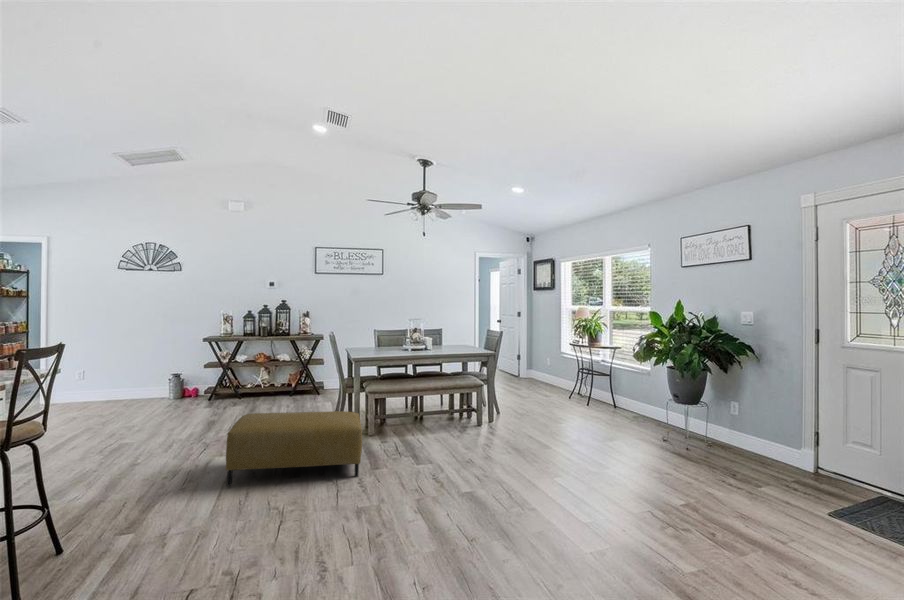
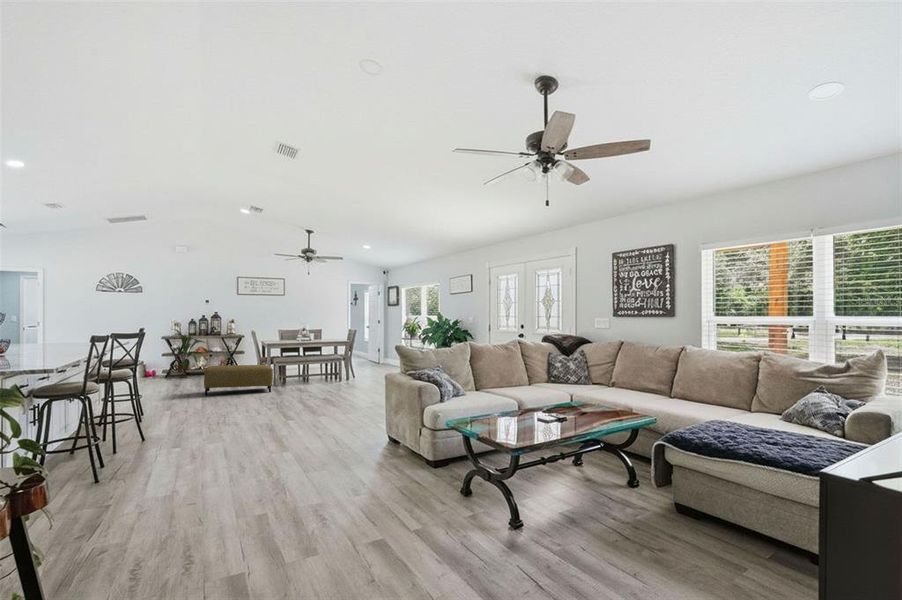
house plant: none [214,327,272,401] -> present [172,330,205,378]

